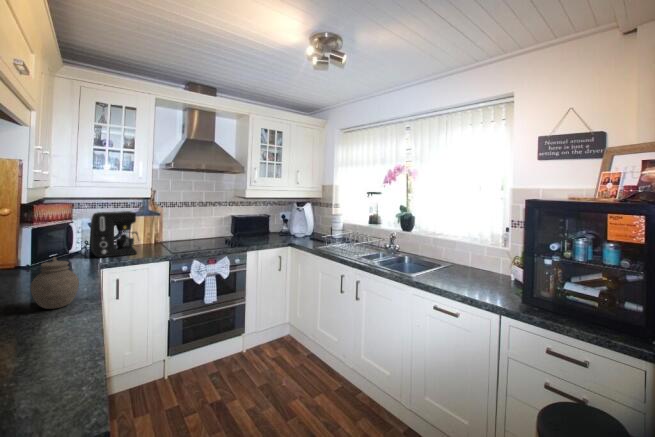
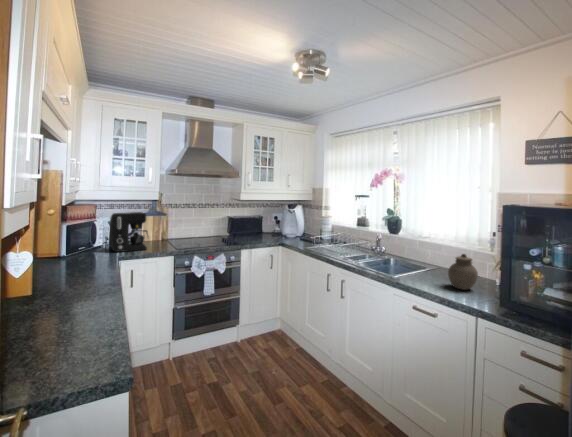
jar: present [31,257,79,309] -> present [448,254,478,290]

